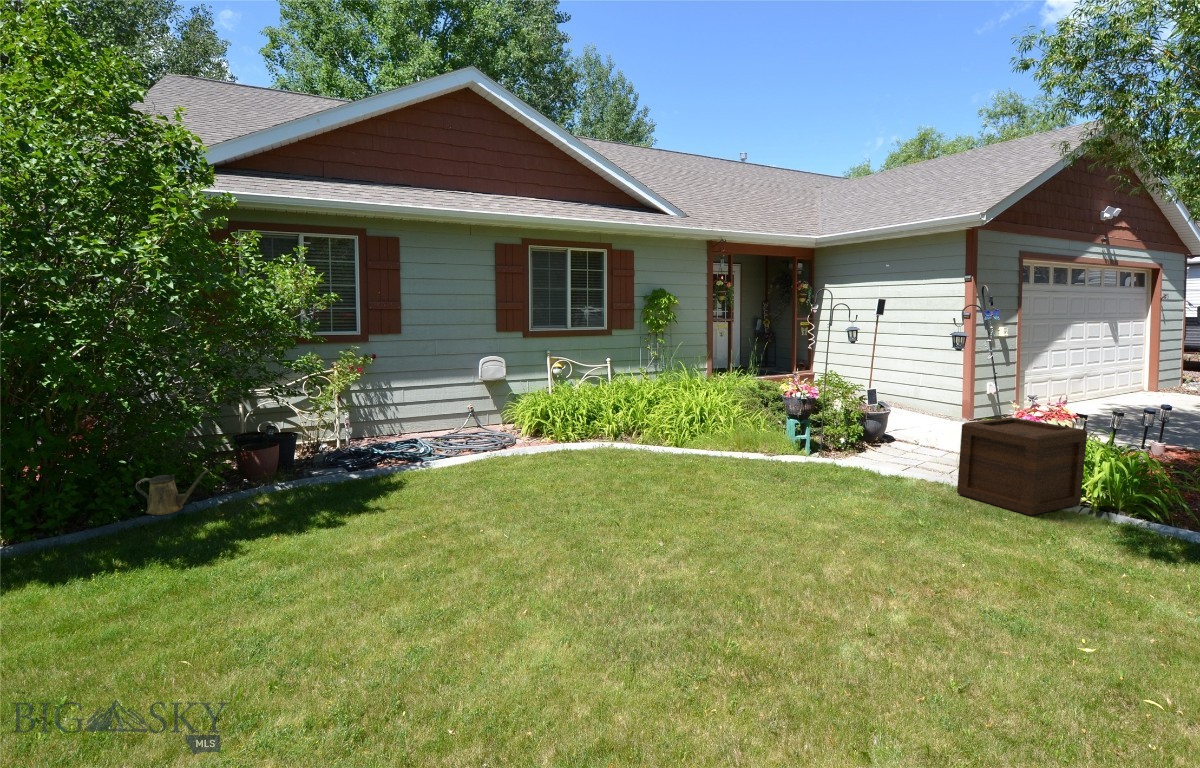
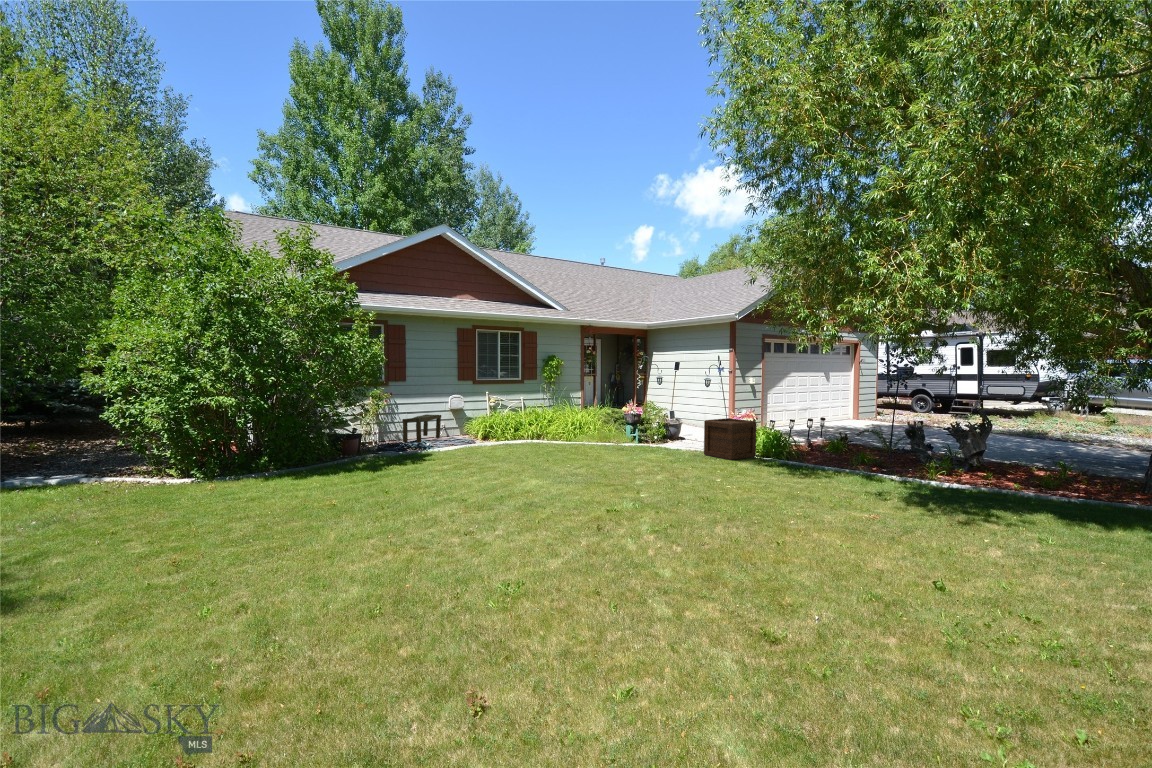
bench: none [393,390,465,441] -> present [402,414,441,443]
watering can: present [136,470,209,515] -> none [298,446,336,469]

